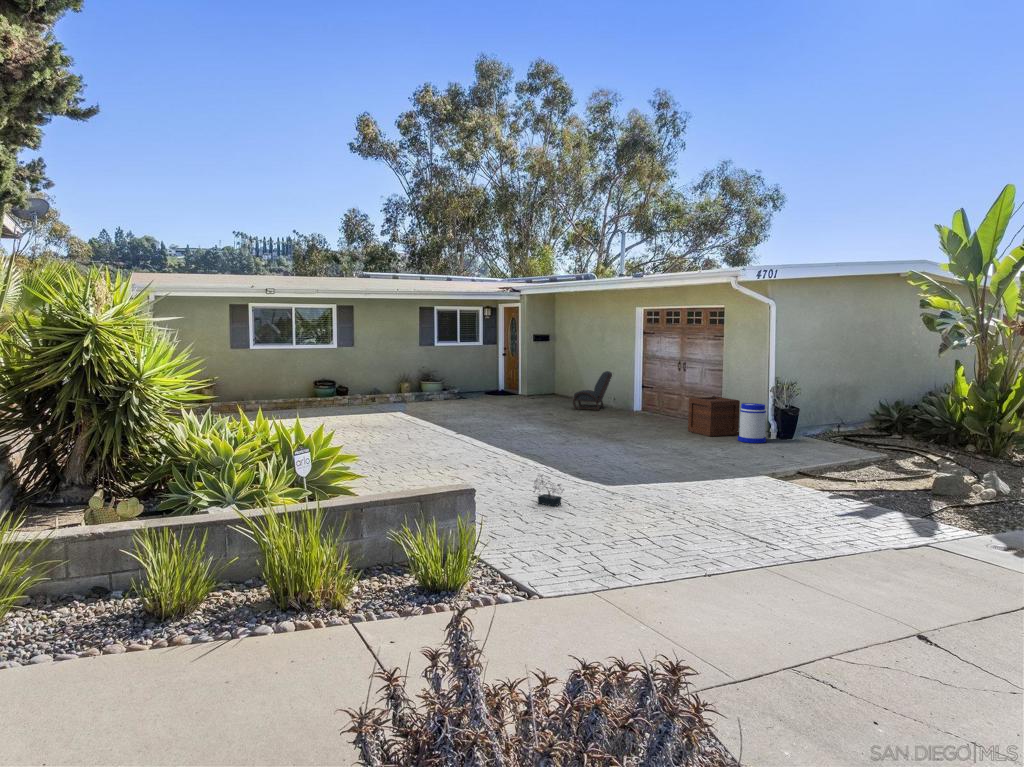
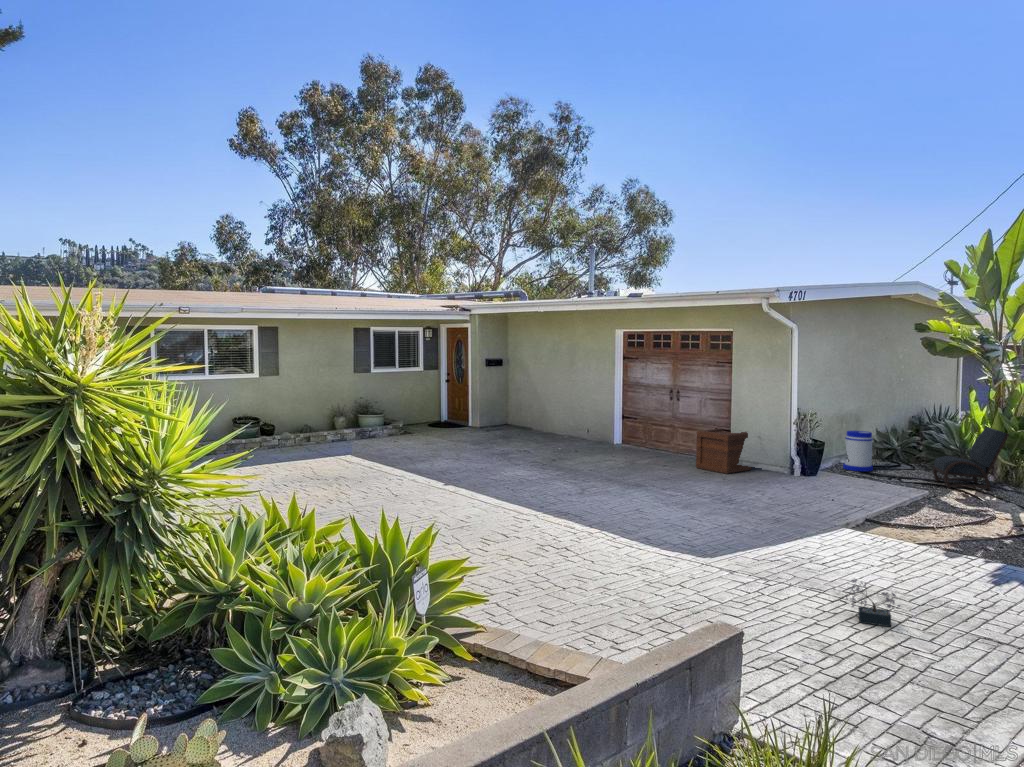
lounge chair: present [573,371,612,410] -> present [933,427,1009,490]
trash can: present [738,403,766,443] -> present [843,431,873,471]
decorative plant: present [534,475,564,506] -> present [846,579,900,627]

